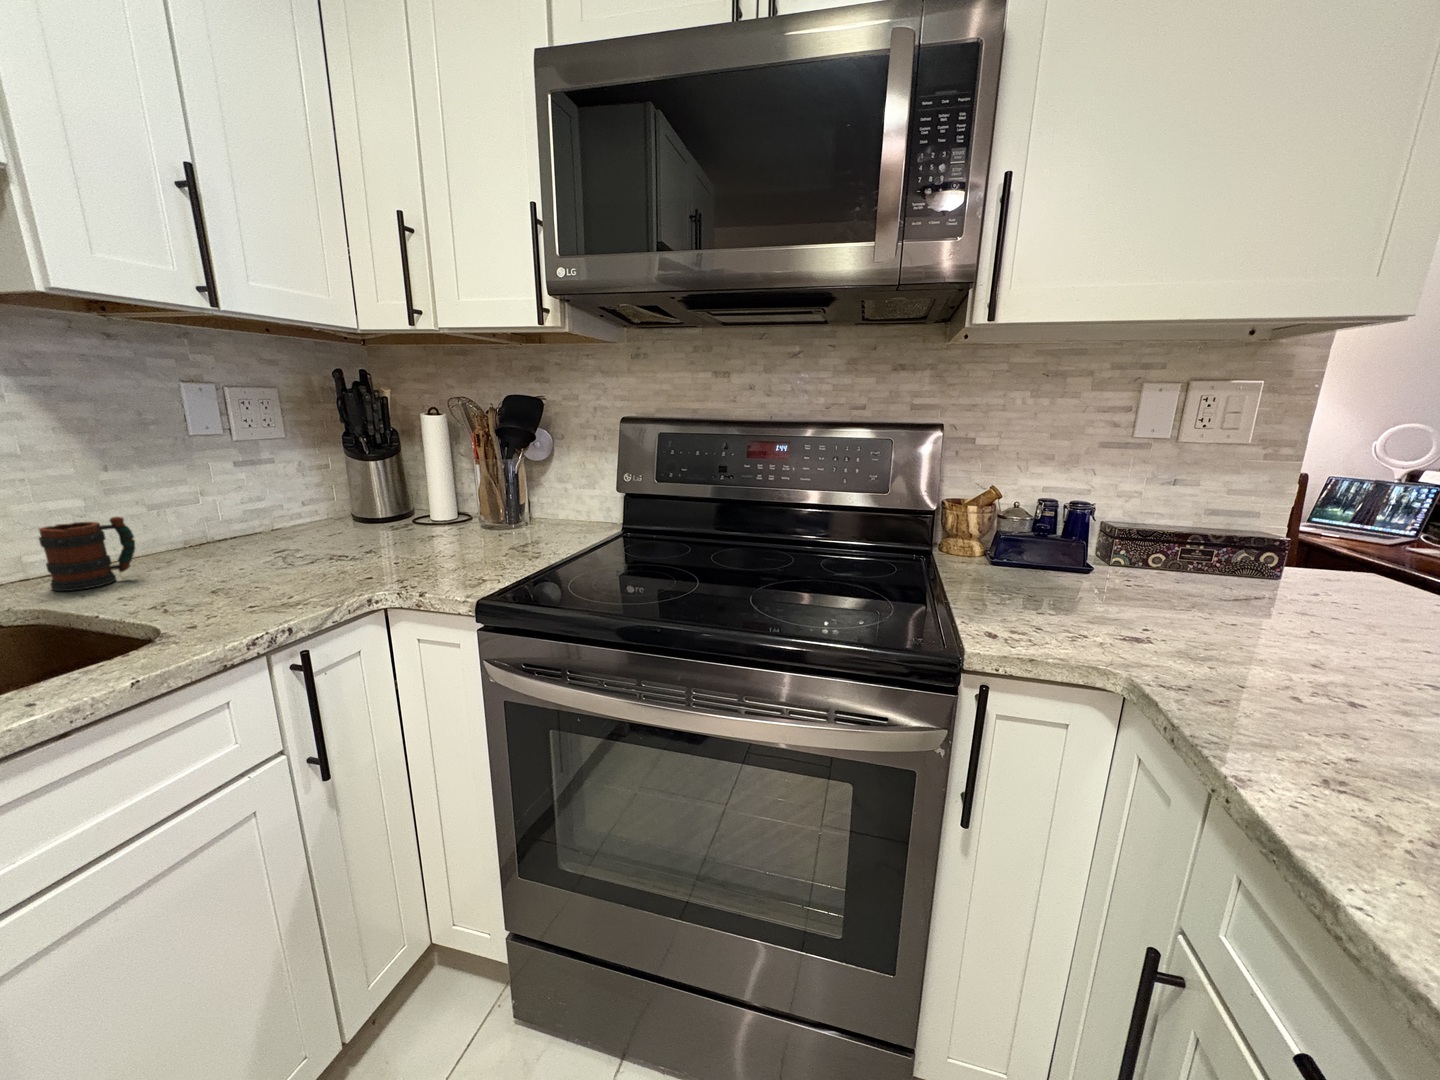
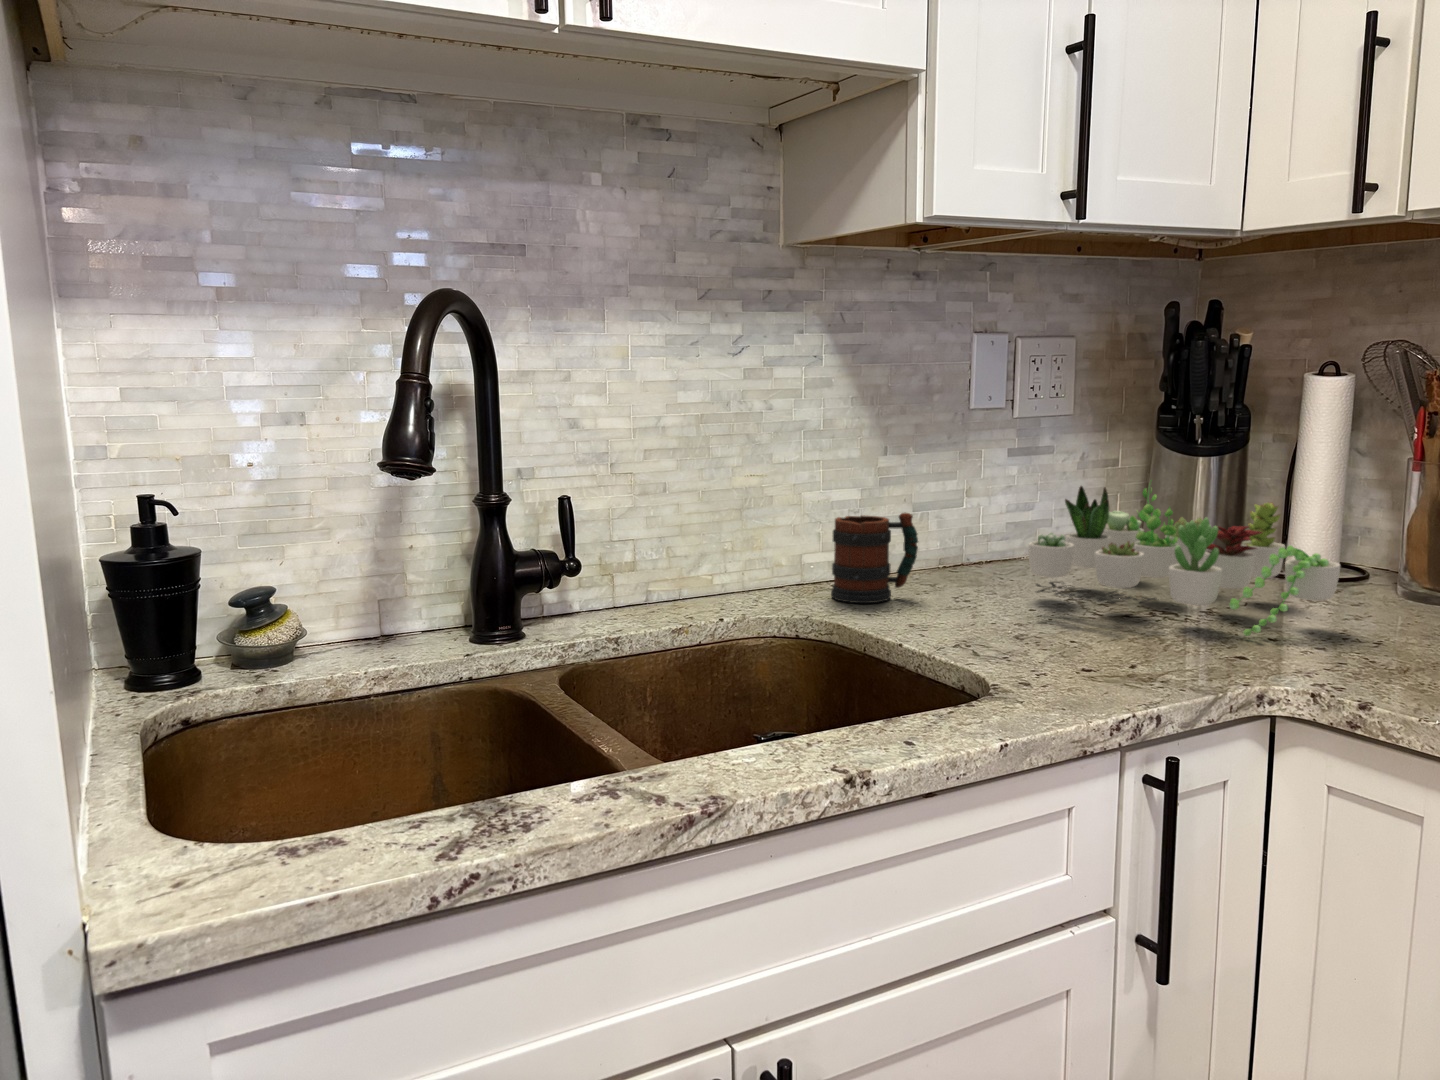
succulent plant: none [211,478,433,565] -> present [1028,486,1340,636]

